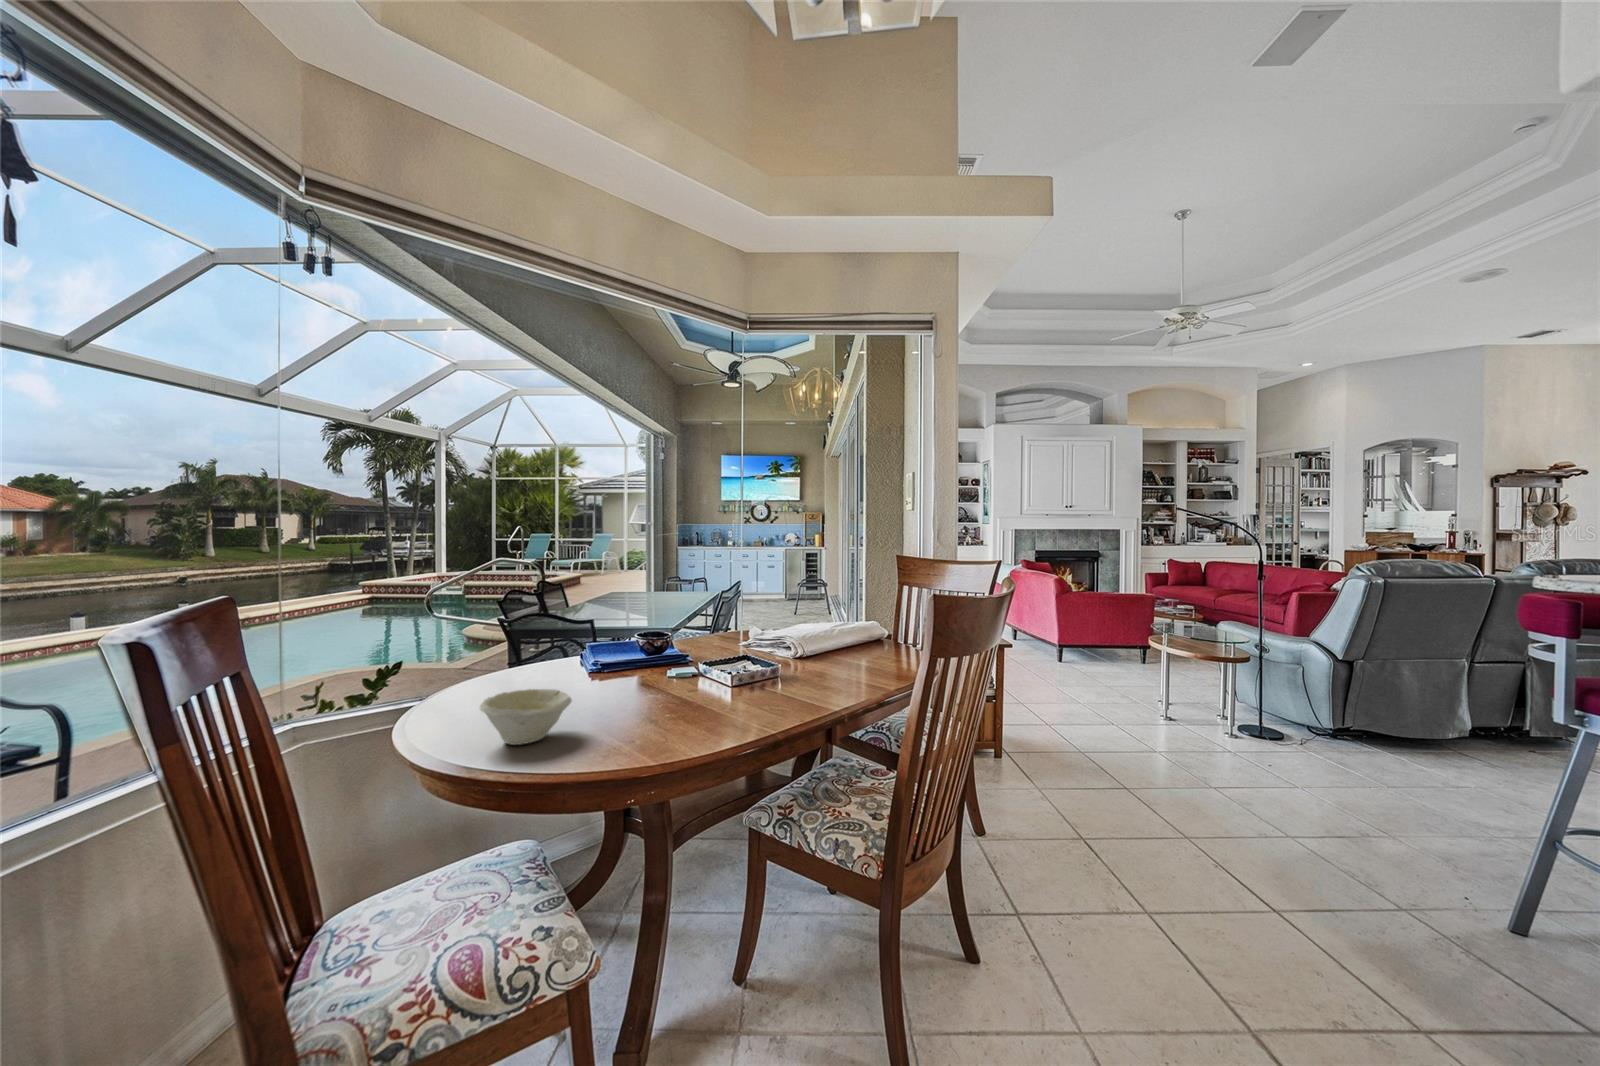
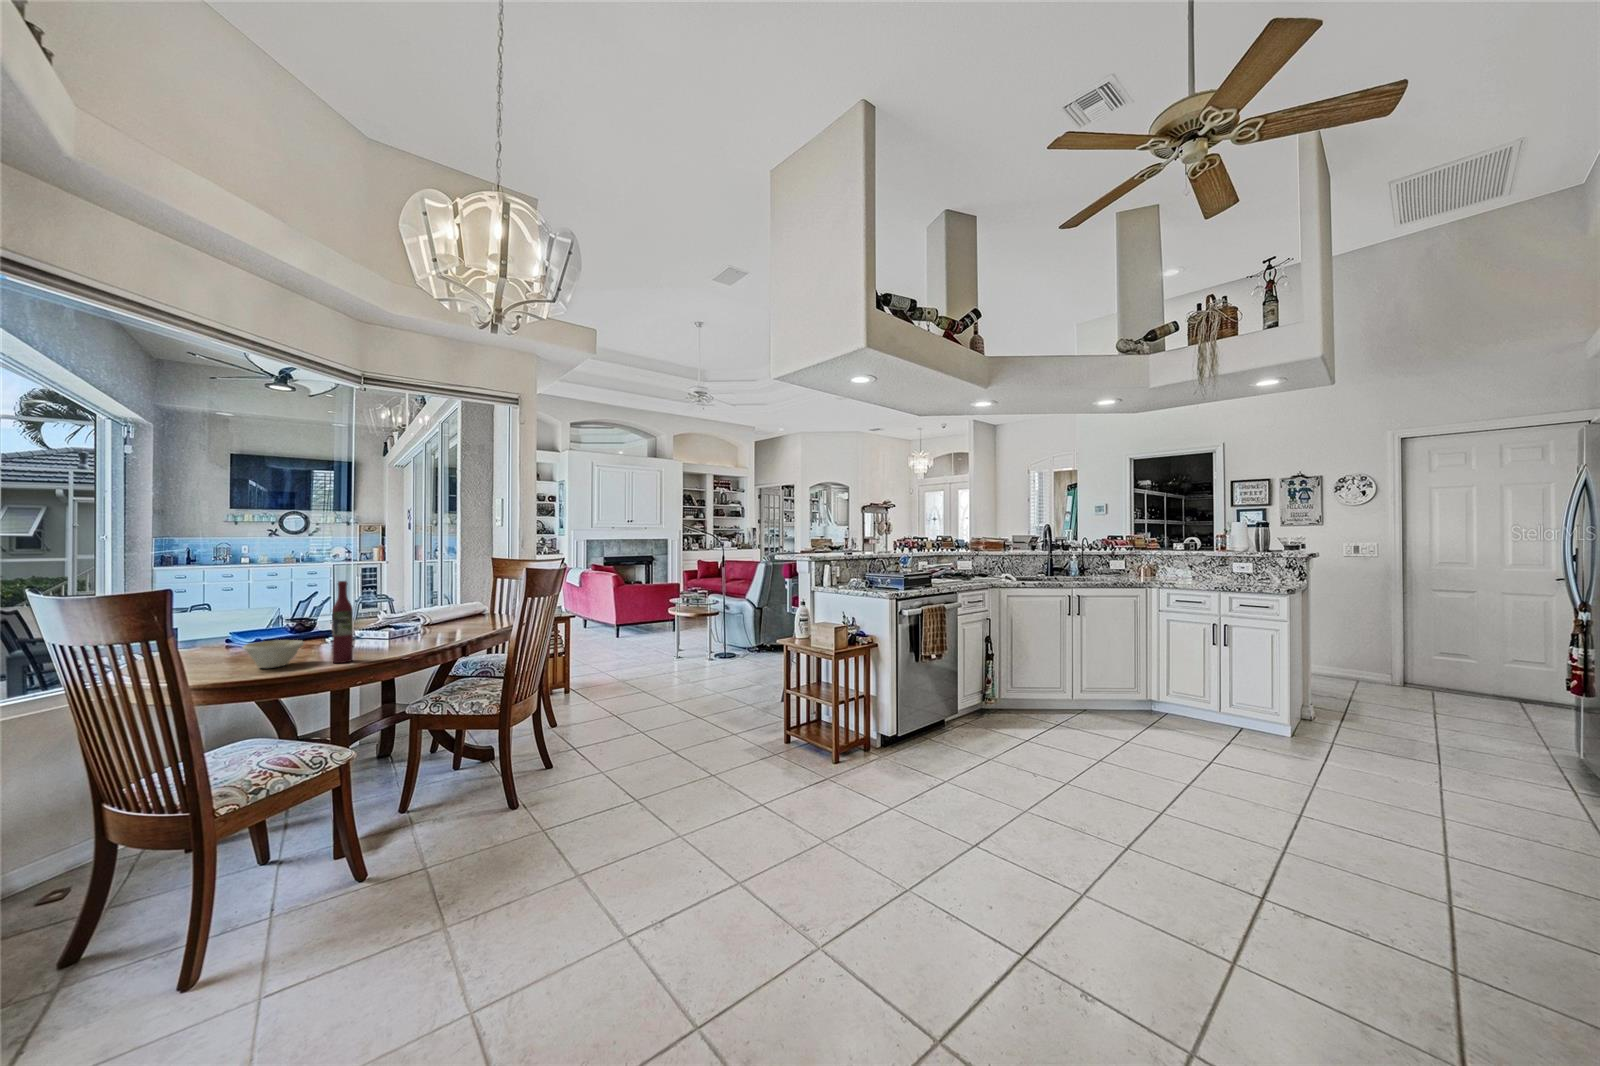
wine bottle: none [594,597,628,756] -> present [332,581,353,663]

